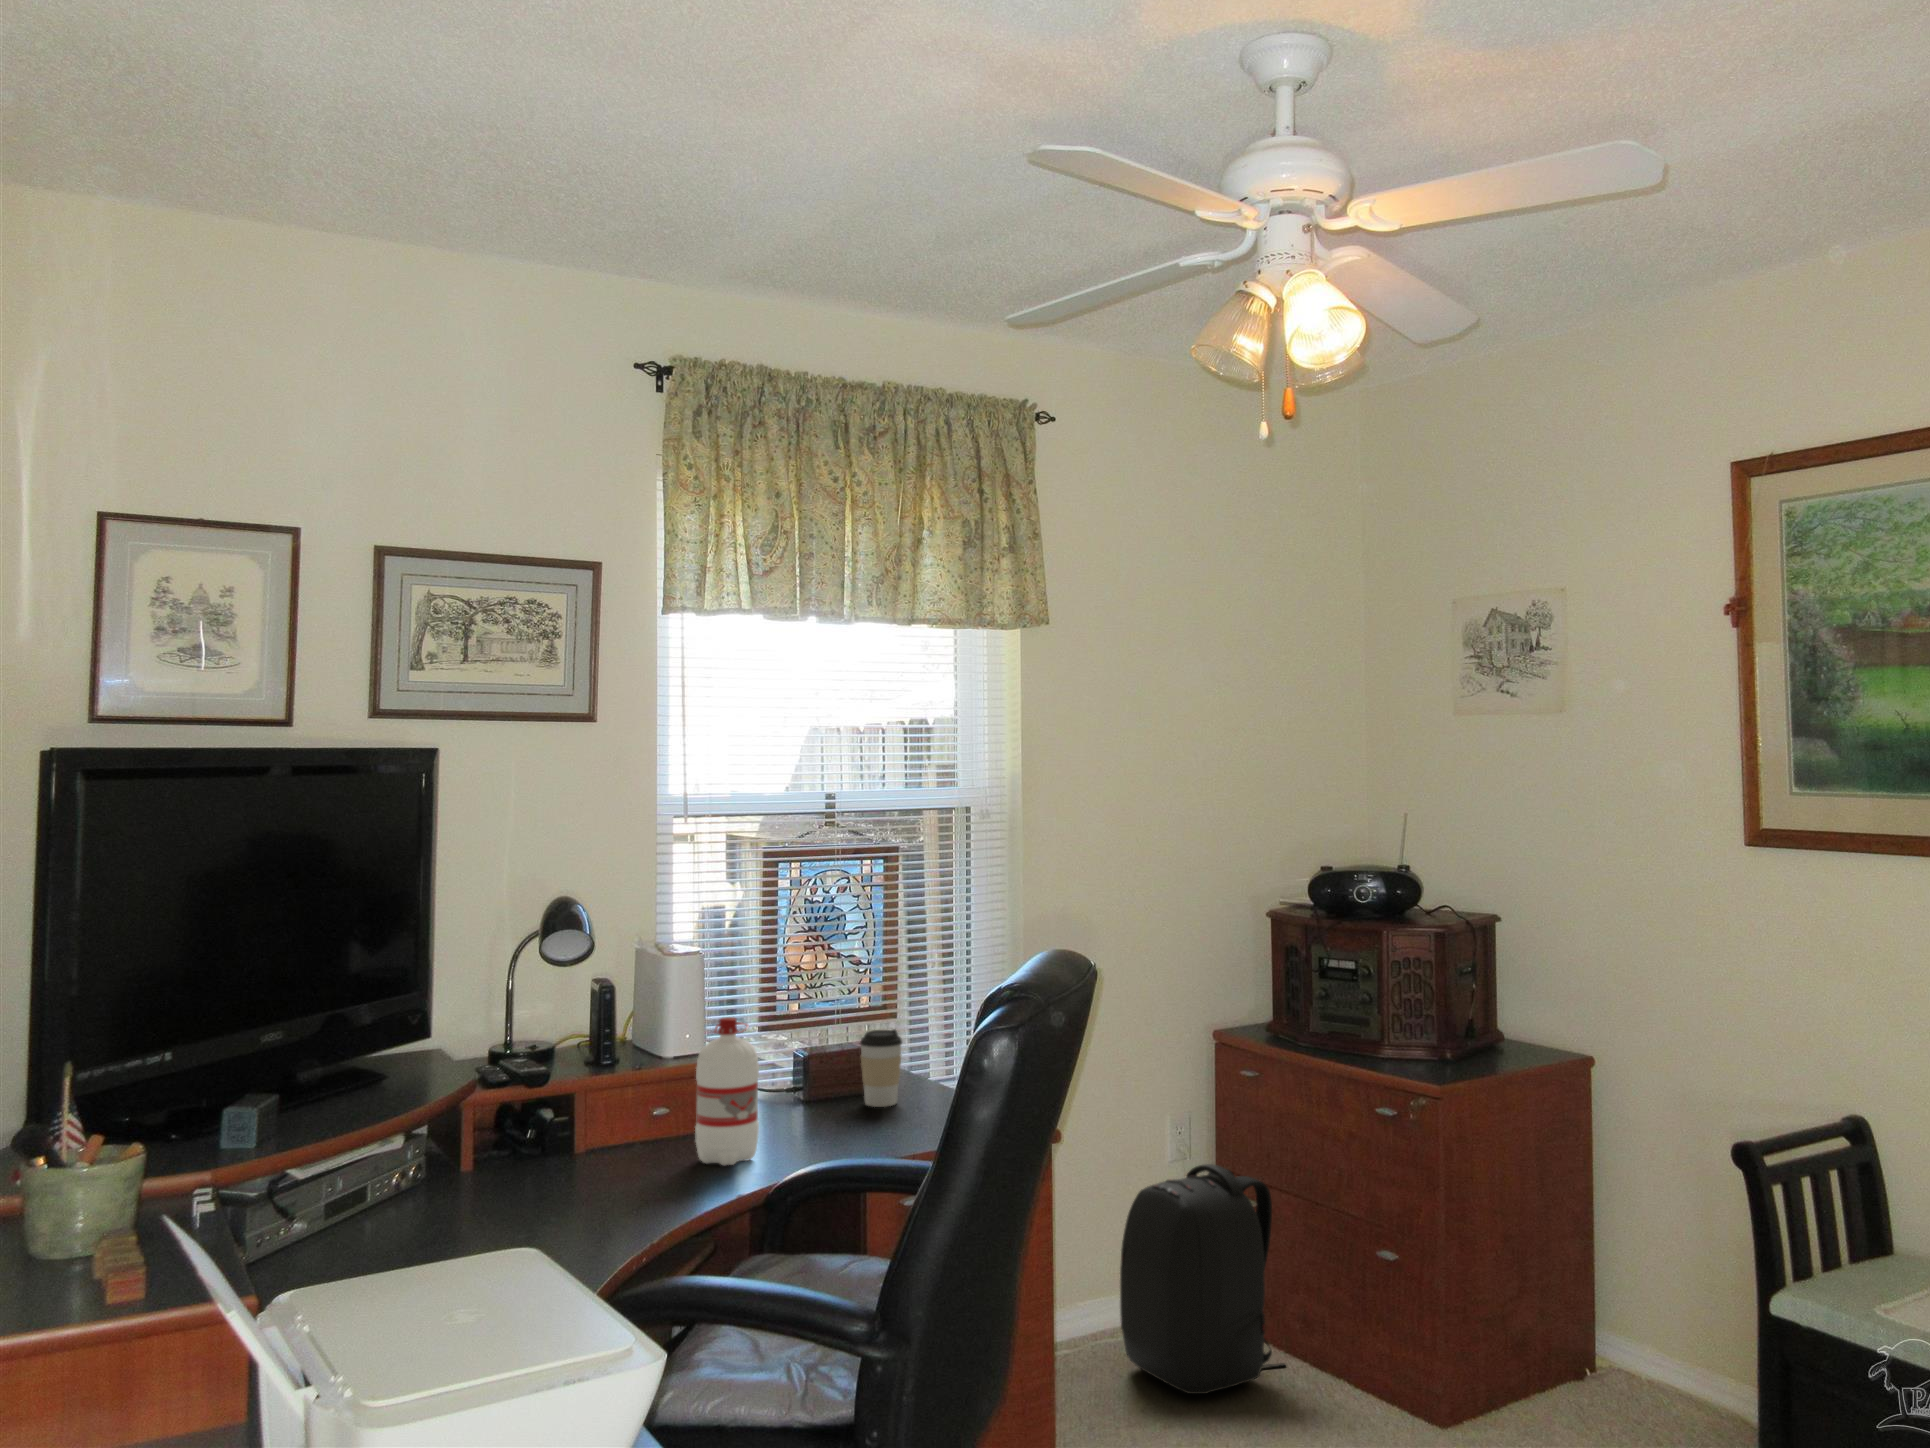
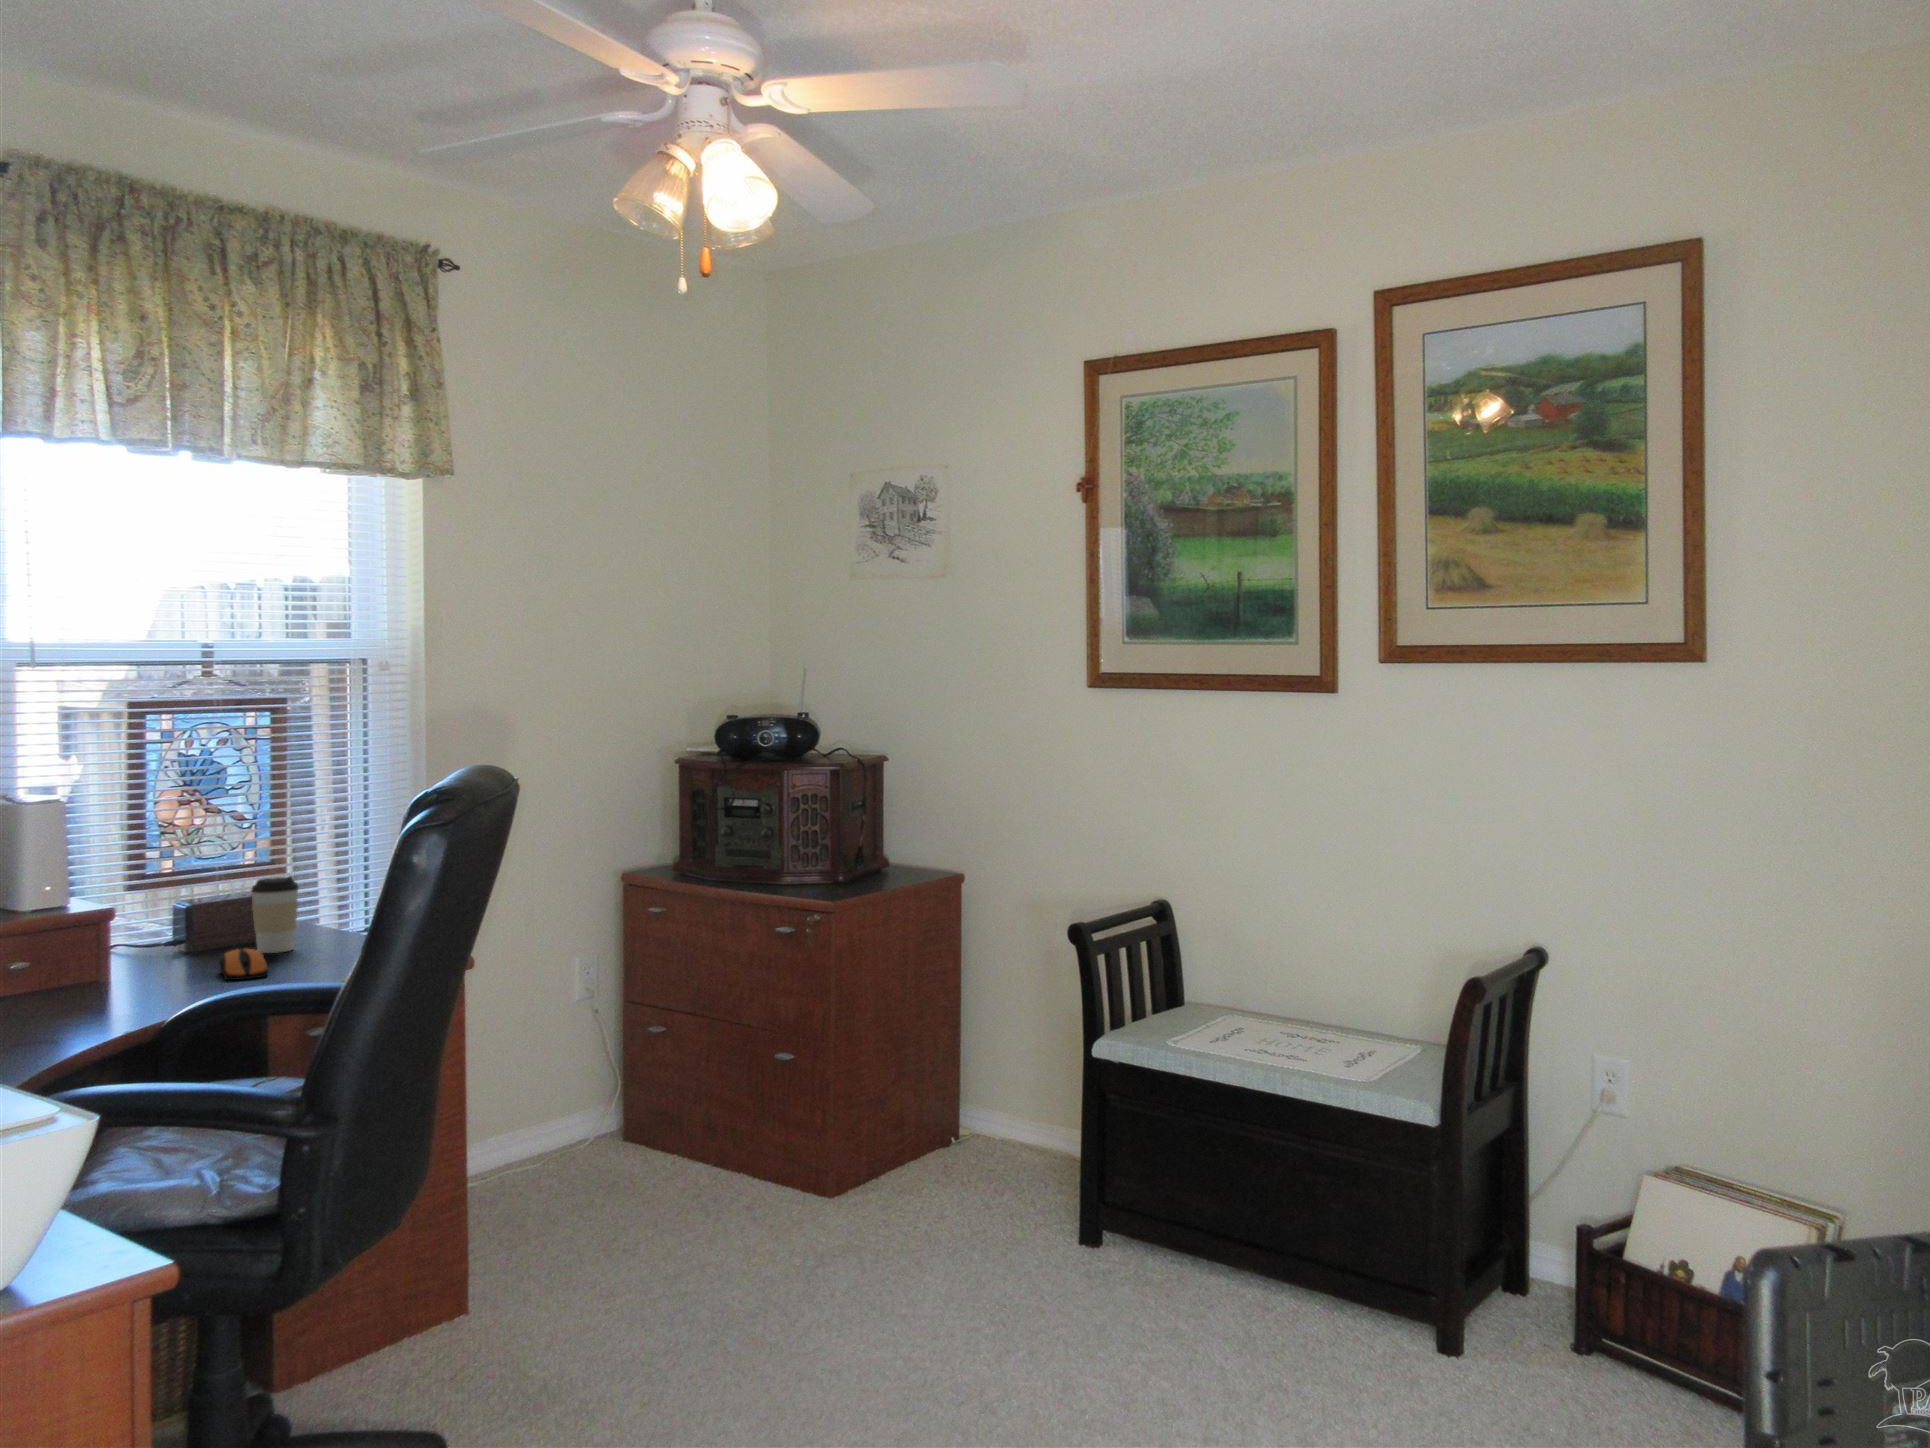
water bottle: present [695,1017,759,1165] -> none [67,856,142,1005]
computer mouse: none [829,1107,870,1143] -> present [220,949,268,980]
backpack: present [1120,1164,1286,1394] -> none [531,998,692,1207]

